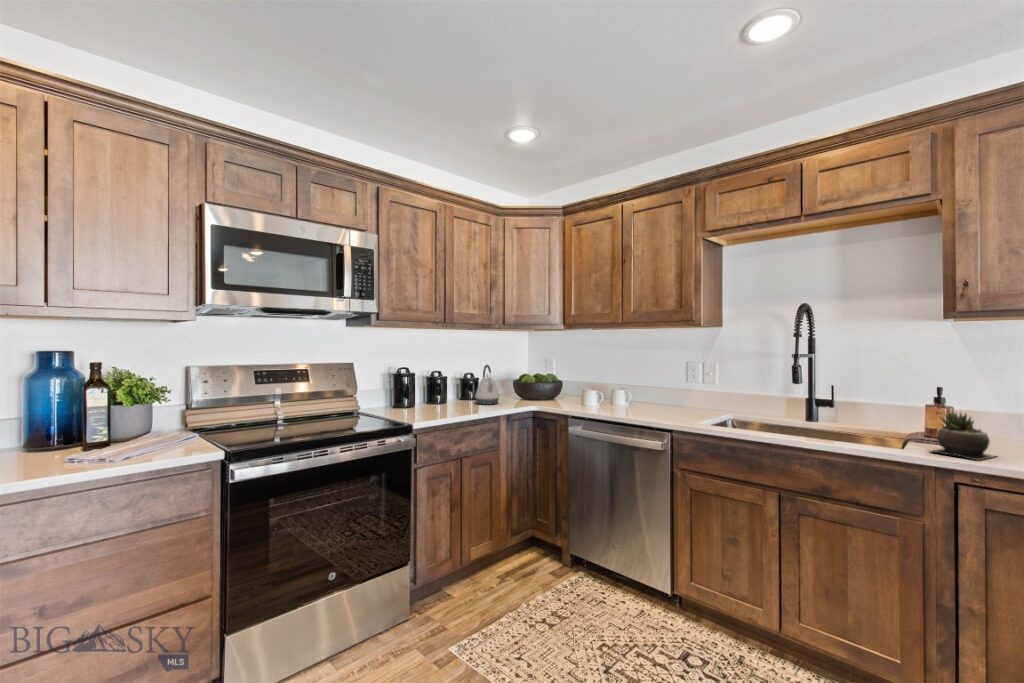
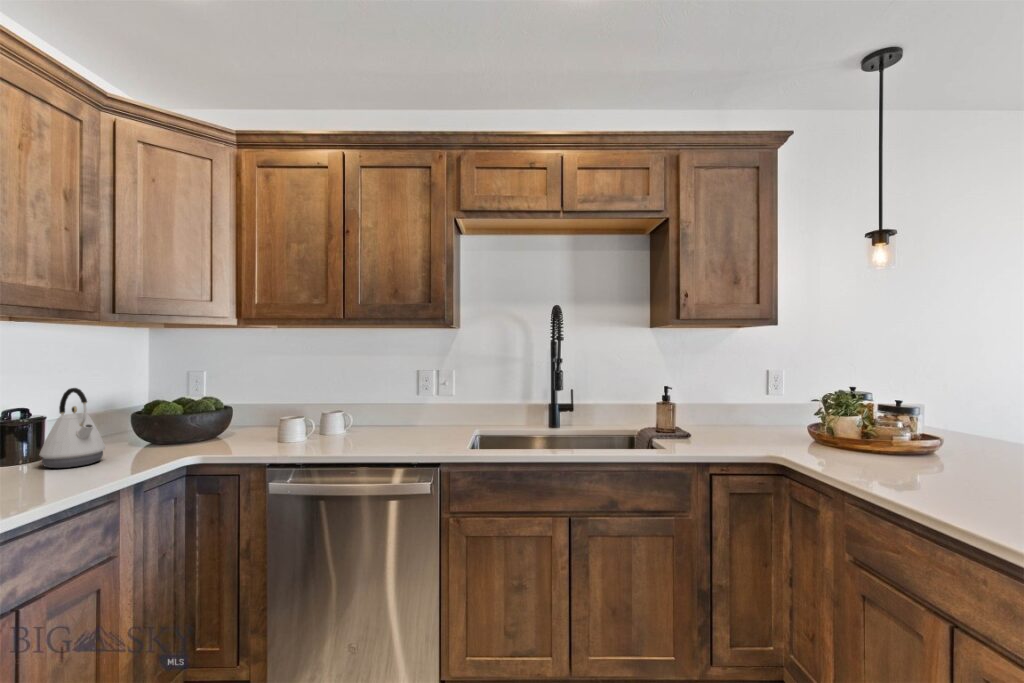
succulent plant: present [933,413,994,460] -> none [686,407,725,451]

